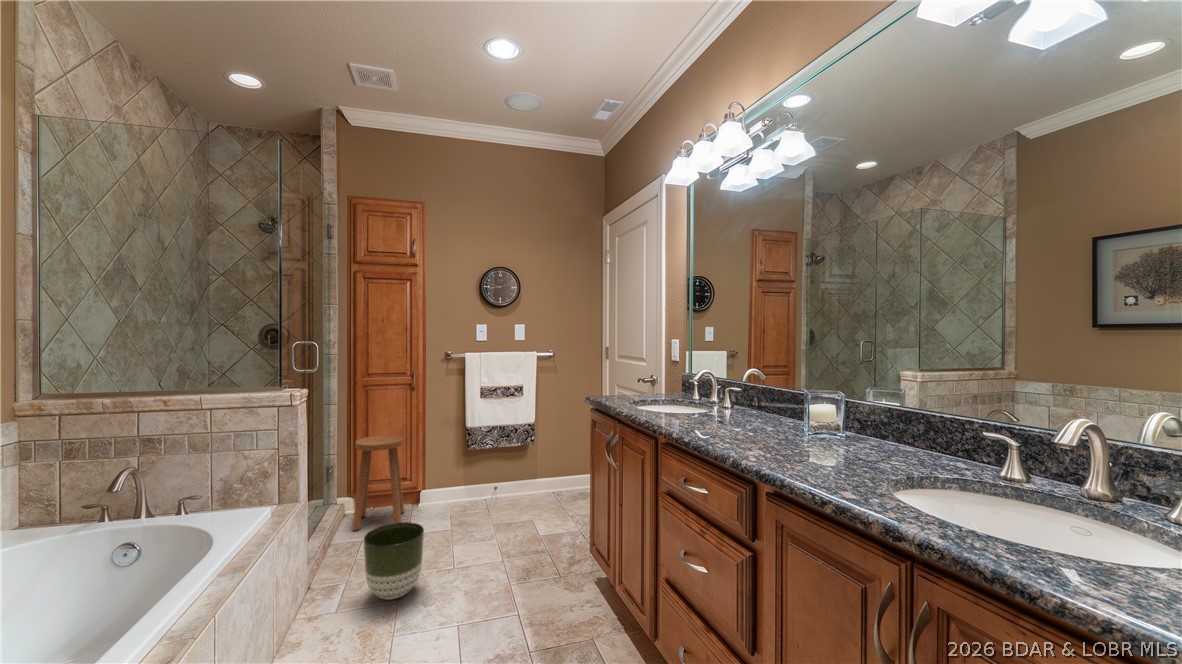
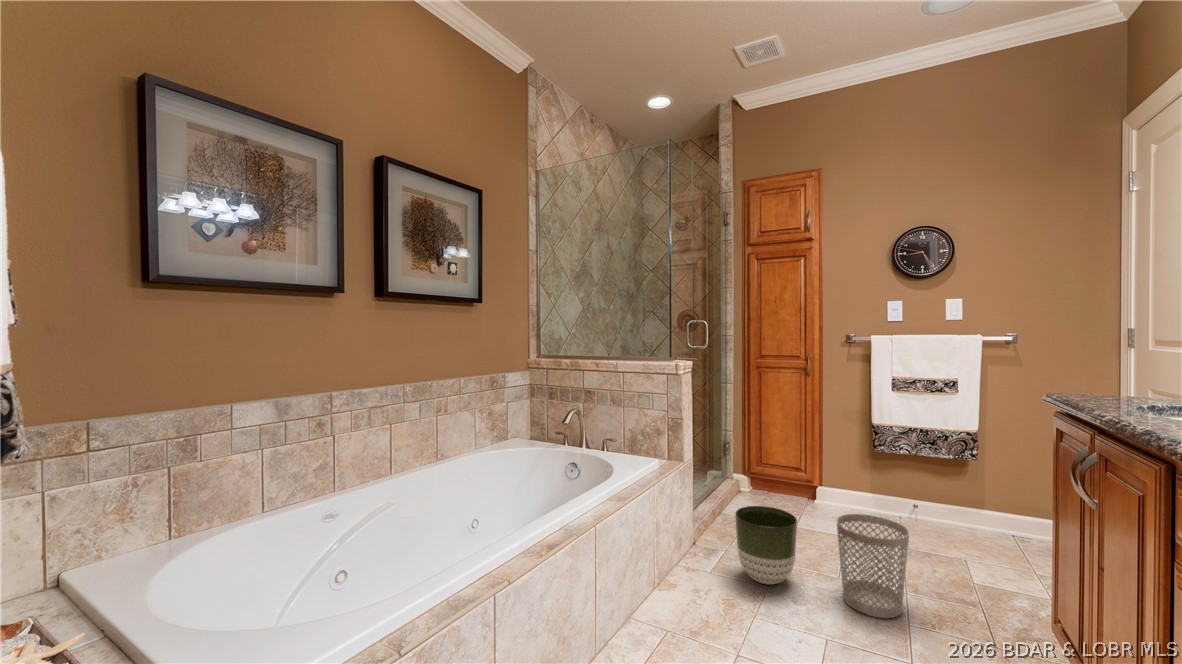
stool: present [352,435,404,531] -> none [743,420,797,518]
wastebasket: none [457,504,509,588] -> present [837,514,909,618]

